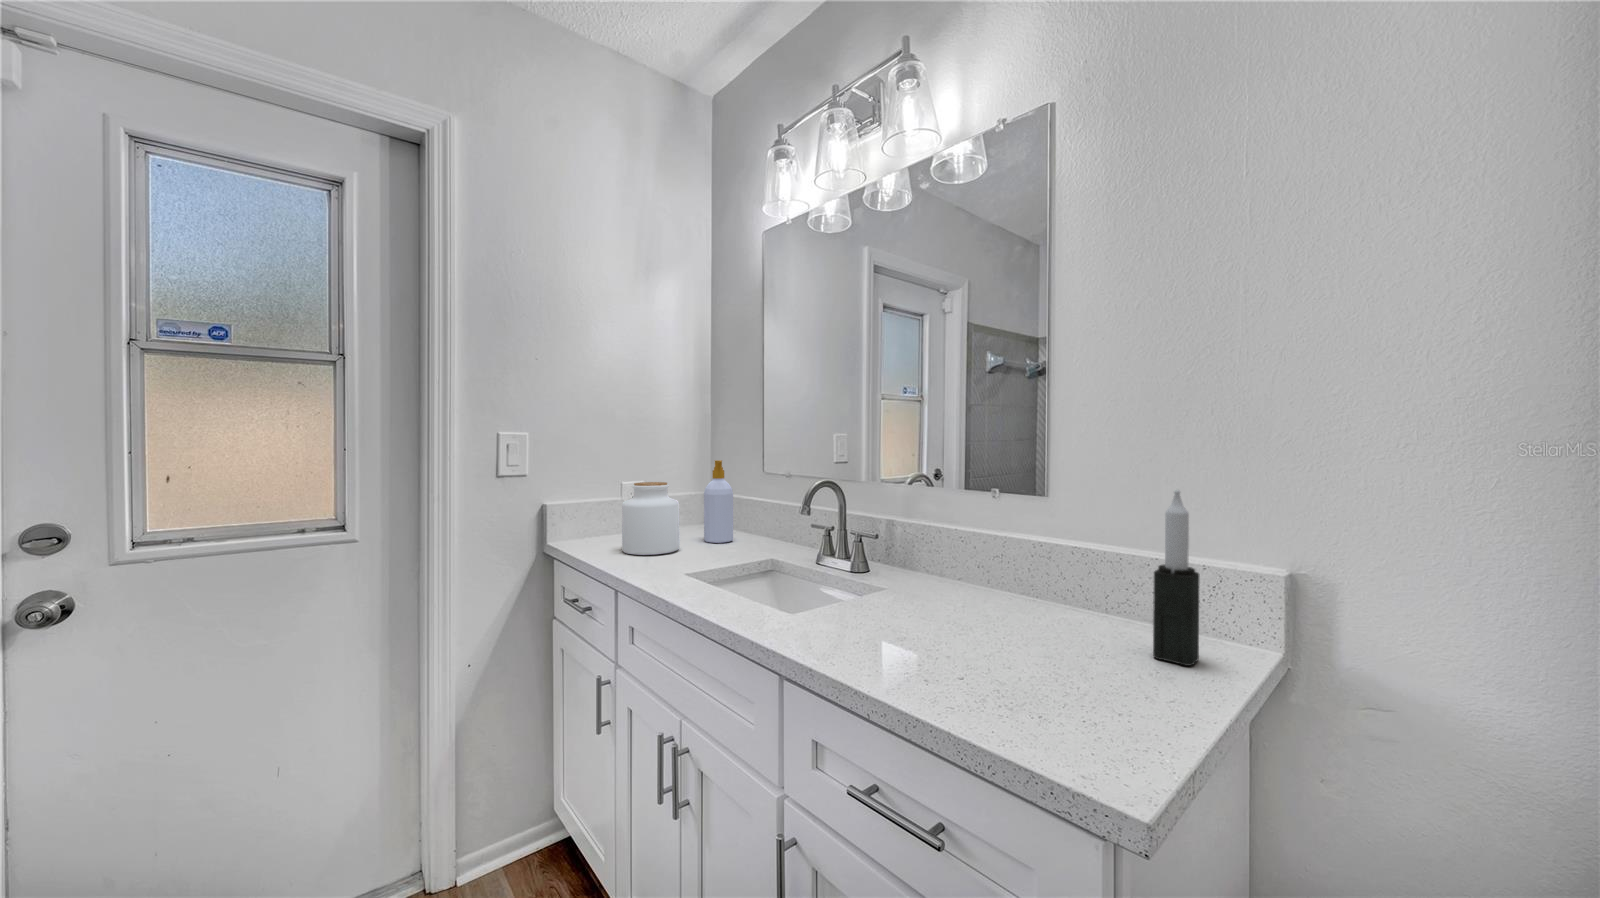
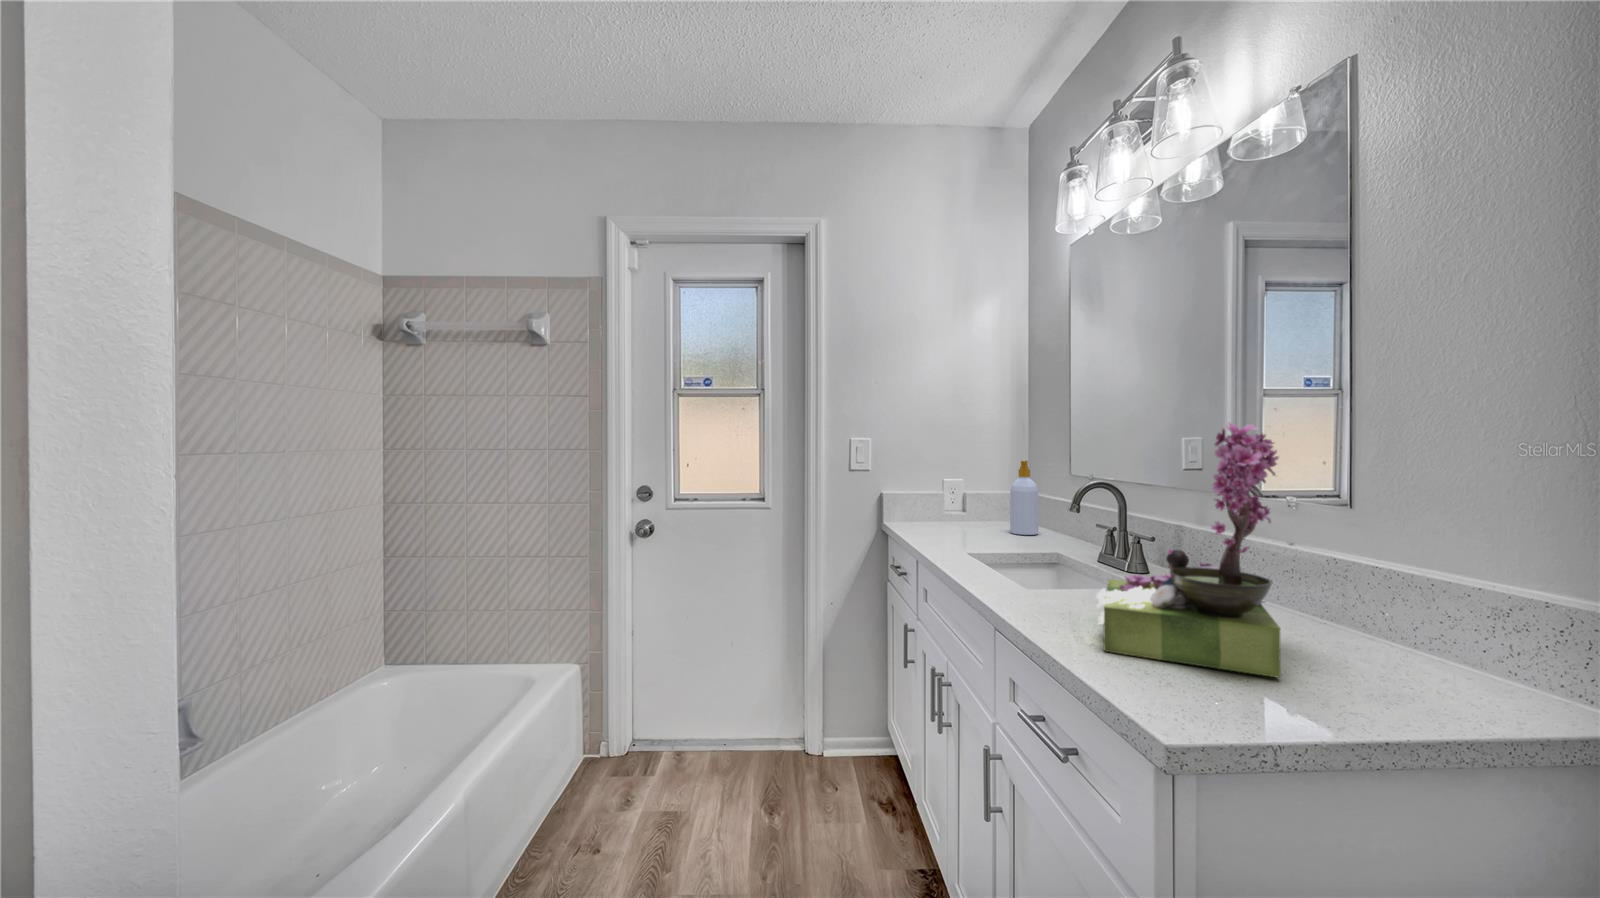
flower arrangement: none [895,420,1093,685] -> present [1097,423,1293,677]
jar: present [622,482,680,555] -> none [934,477,982,537]
candle: present [1153,490,1199,666] -> none [1408,498,1481,703]

